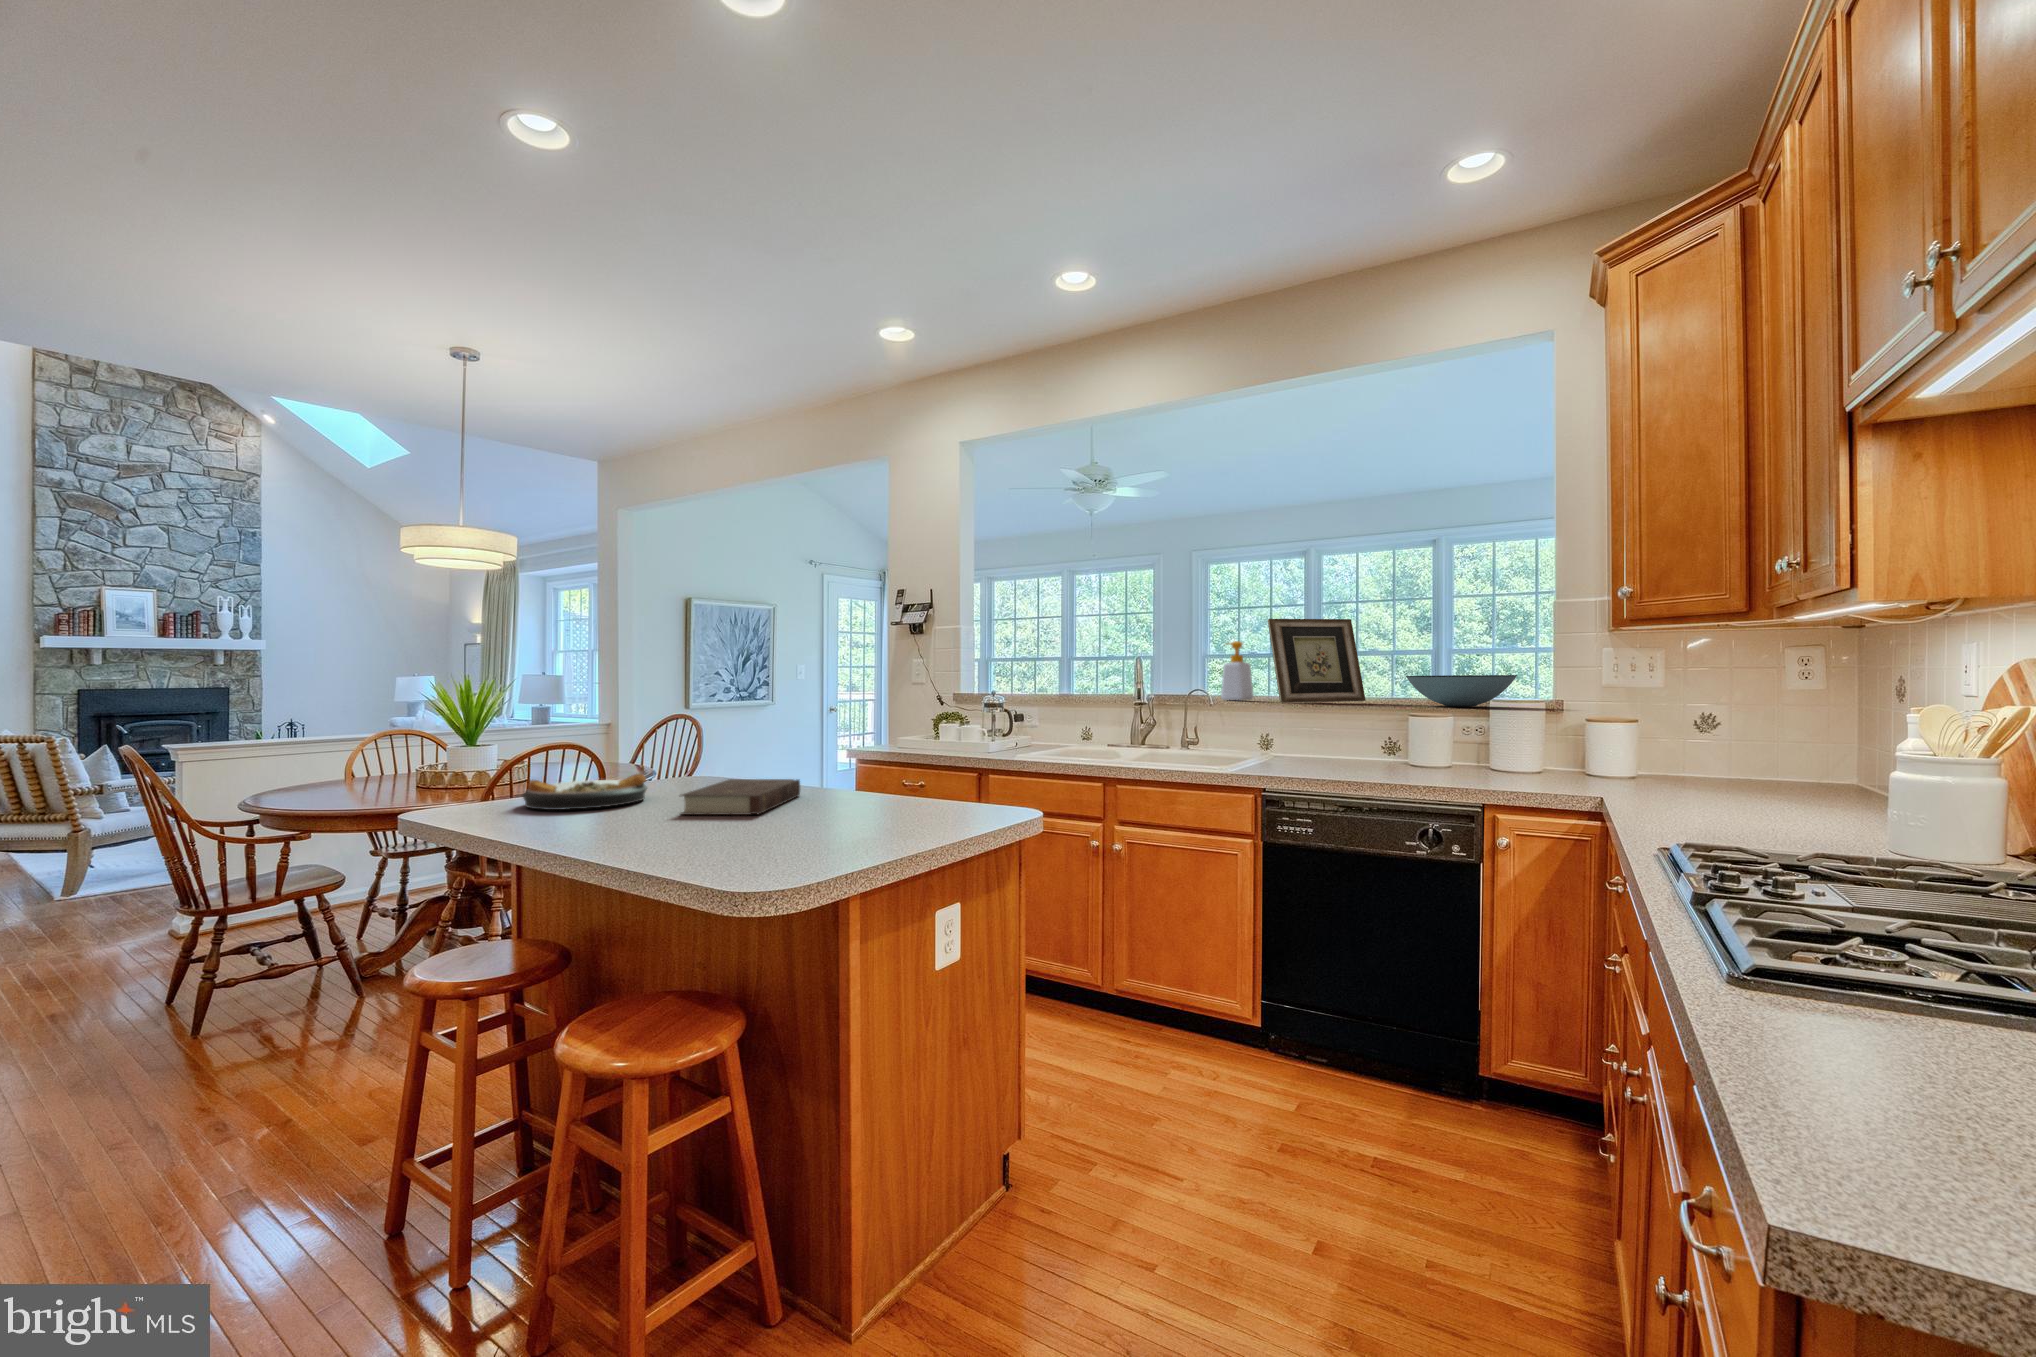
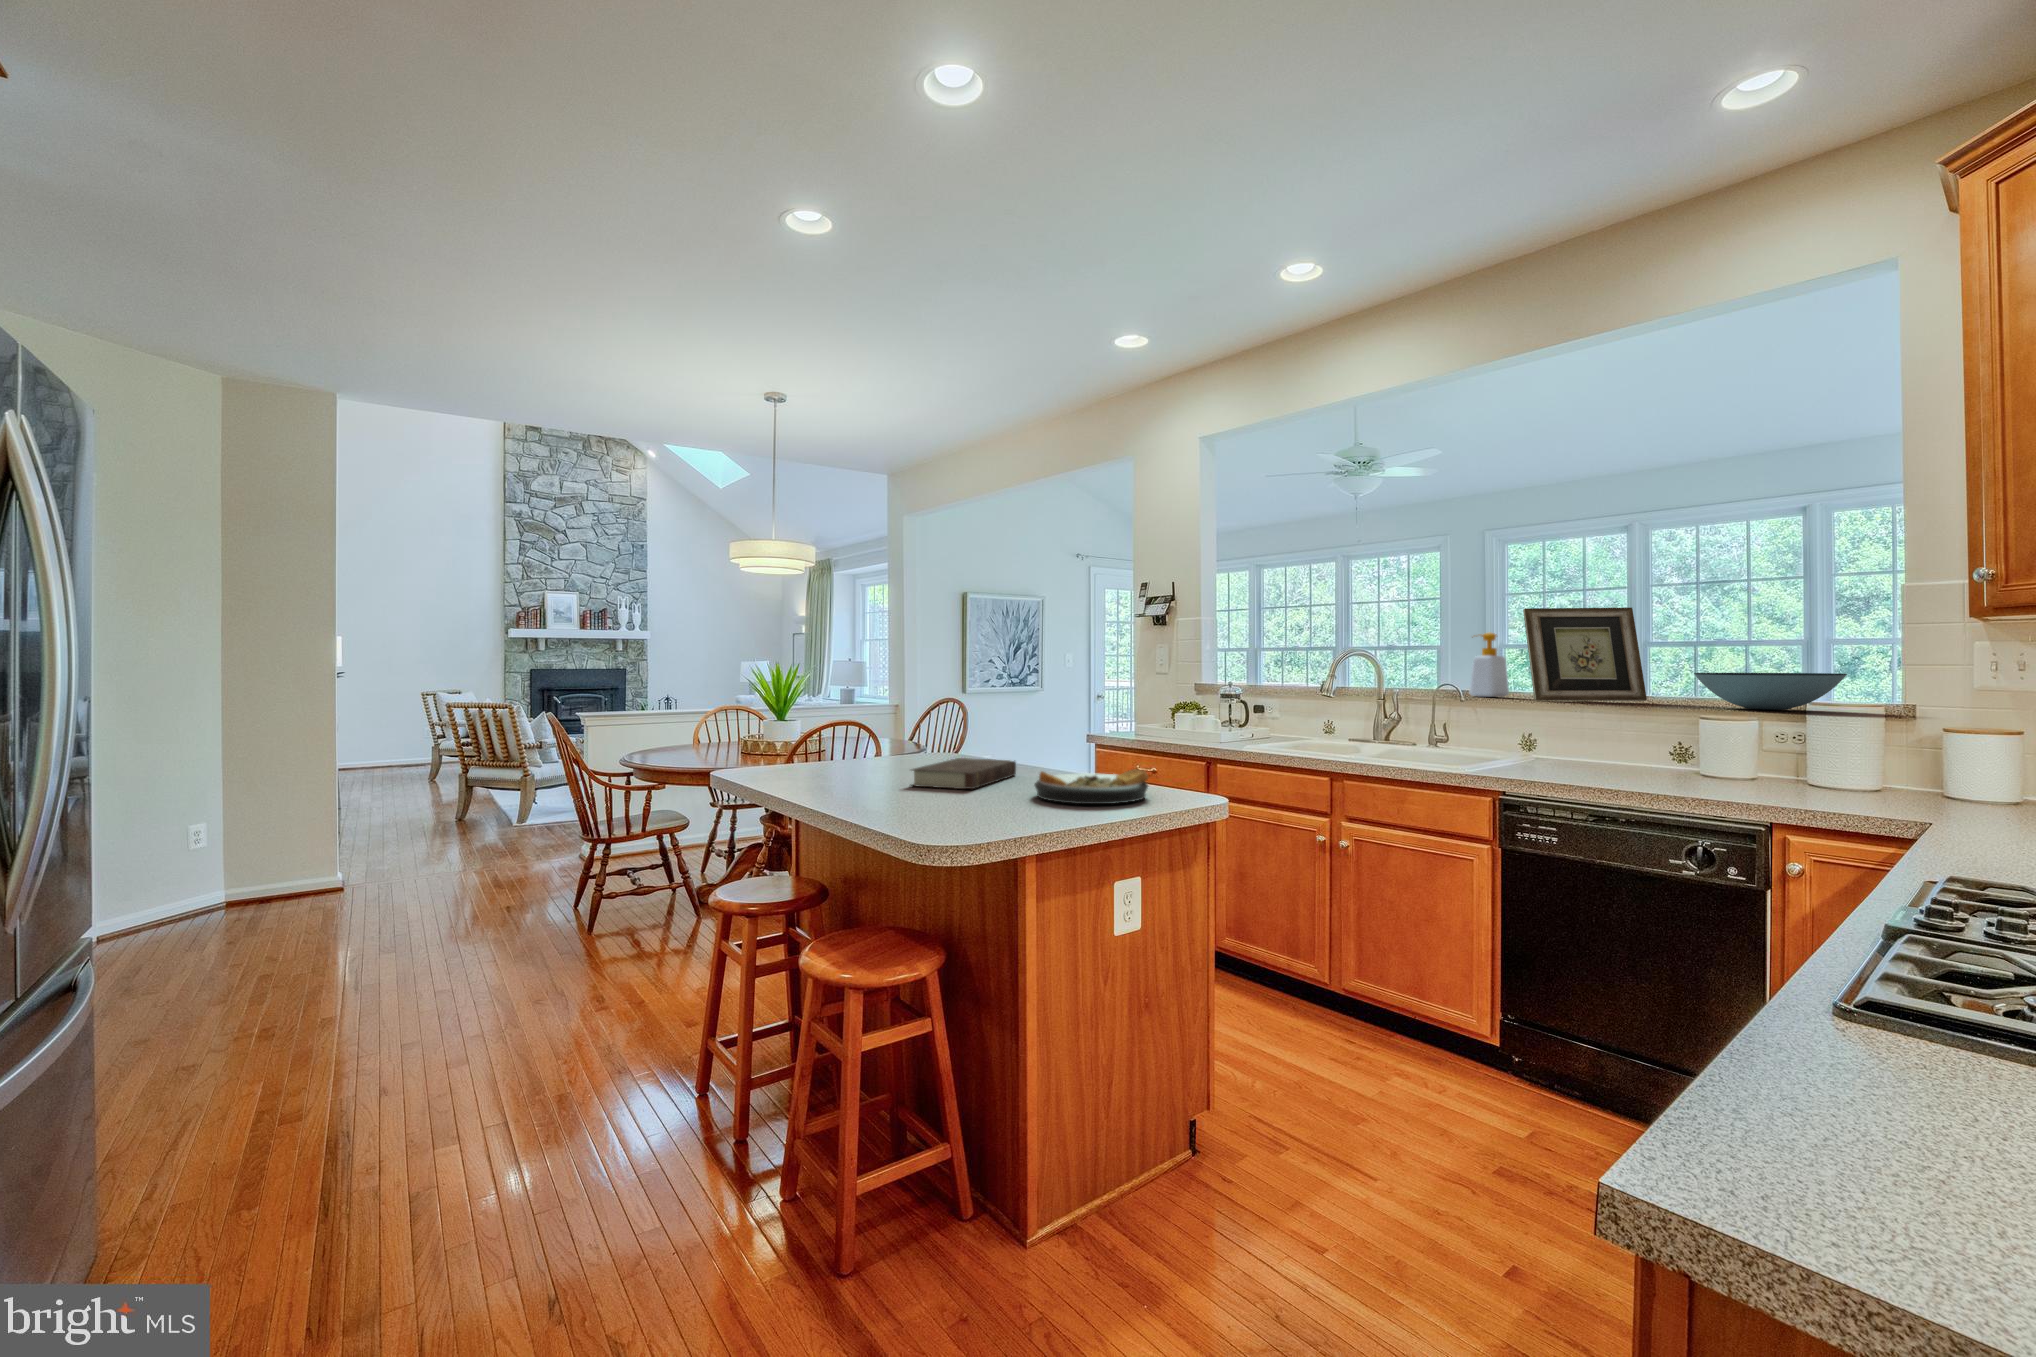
plate: present [522,774,647,810] -> present [1035,769,1148,804]

